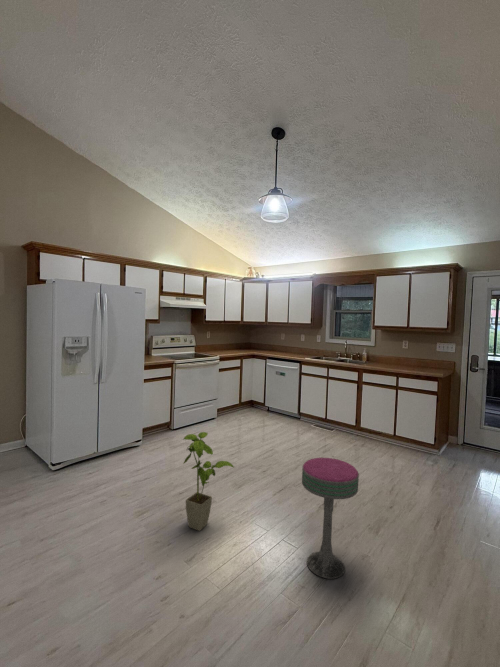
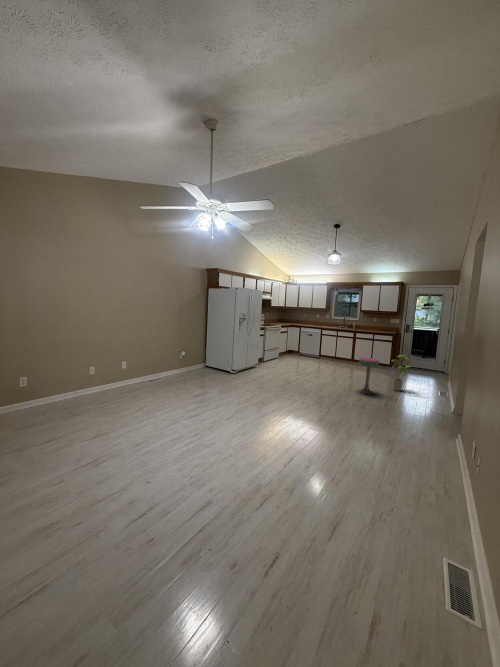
house plant: present [184,432,234,531] -> present [392,355,411,391]

